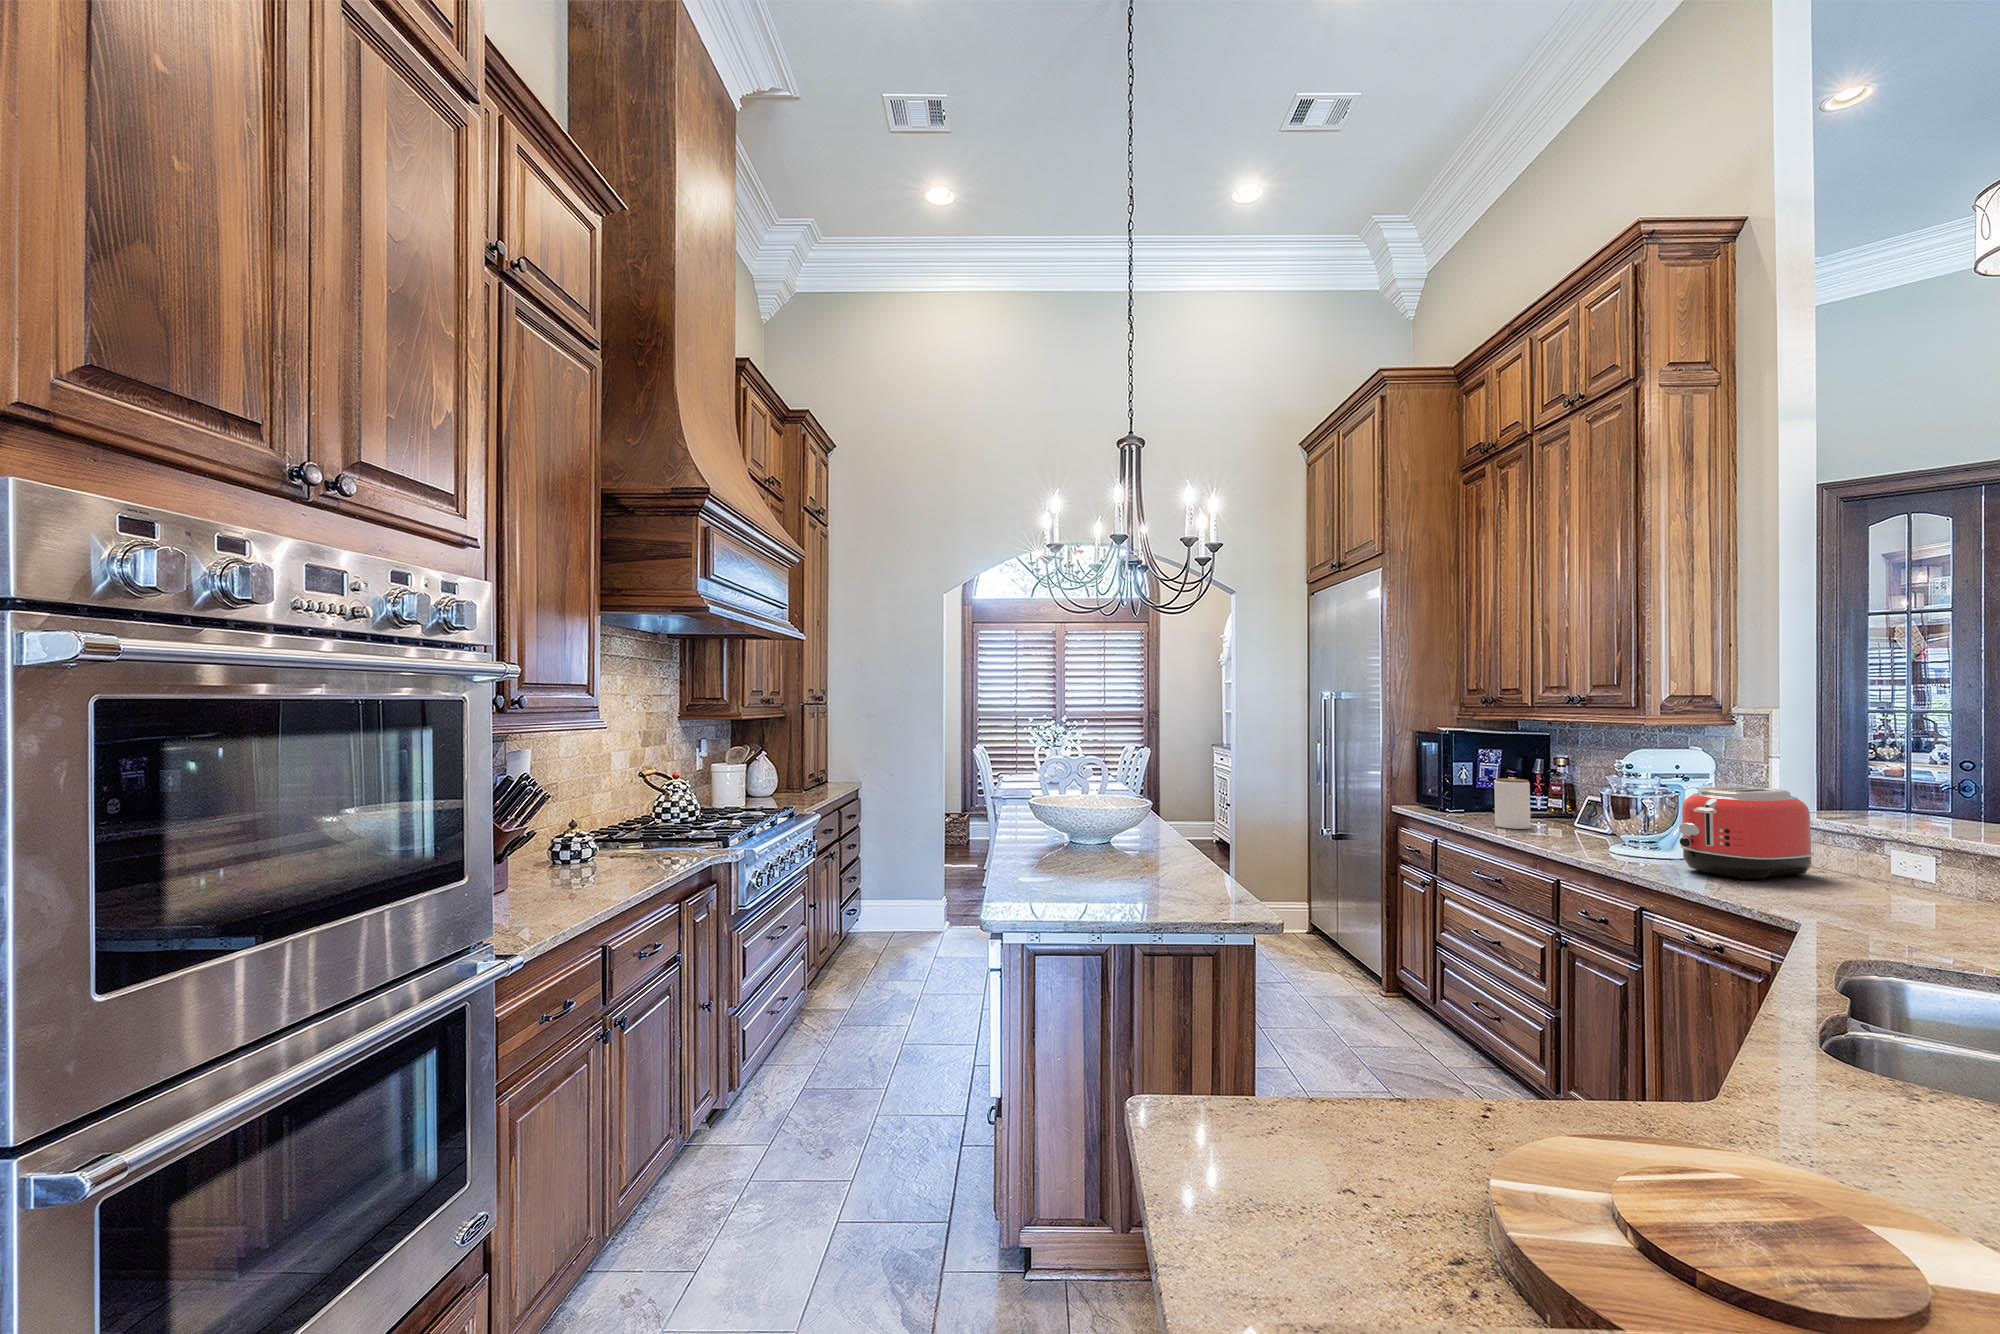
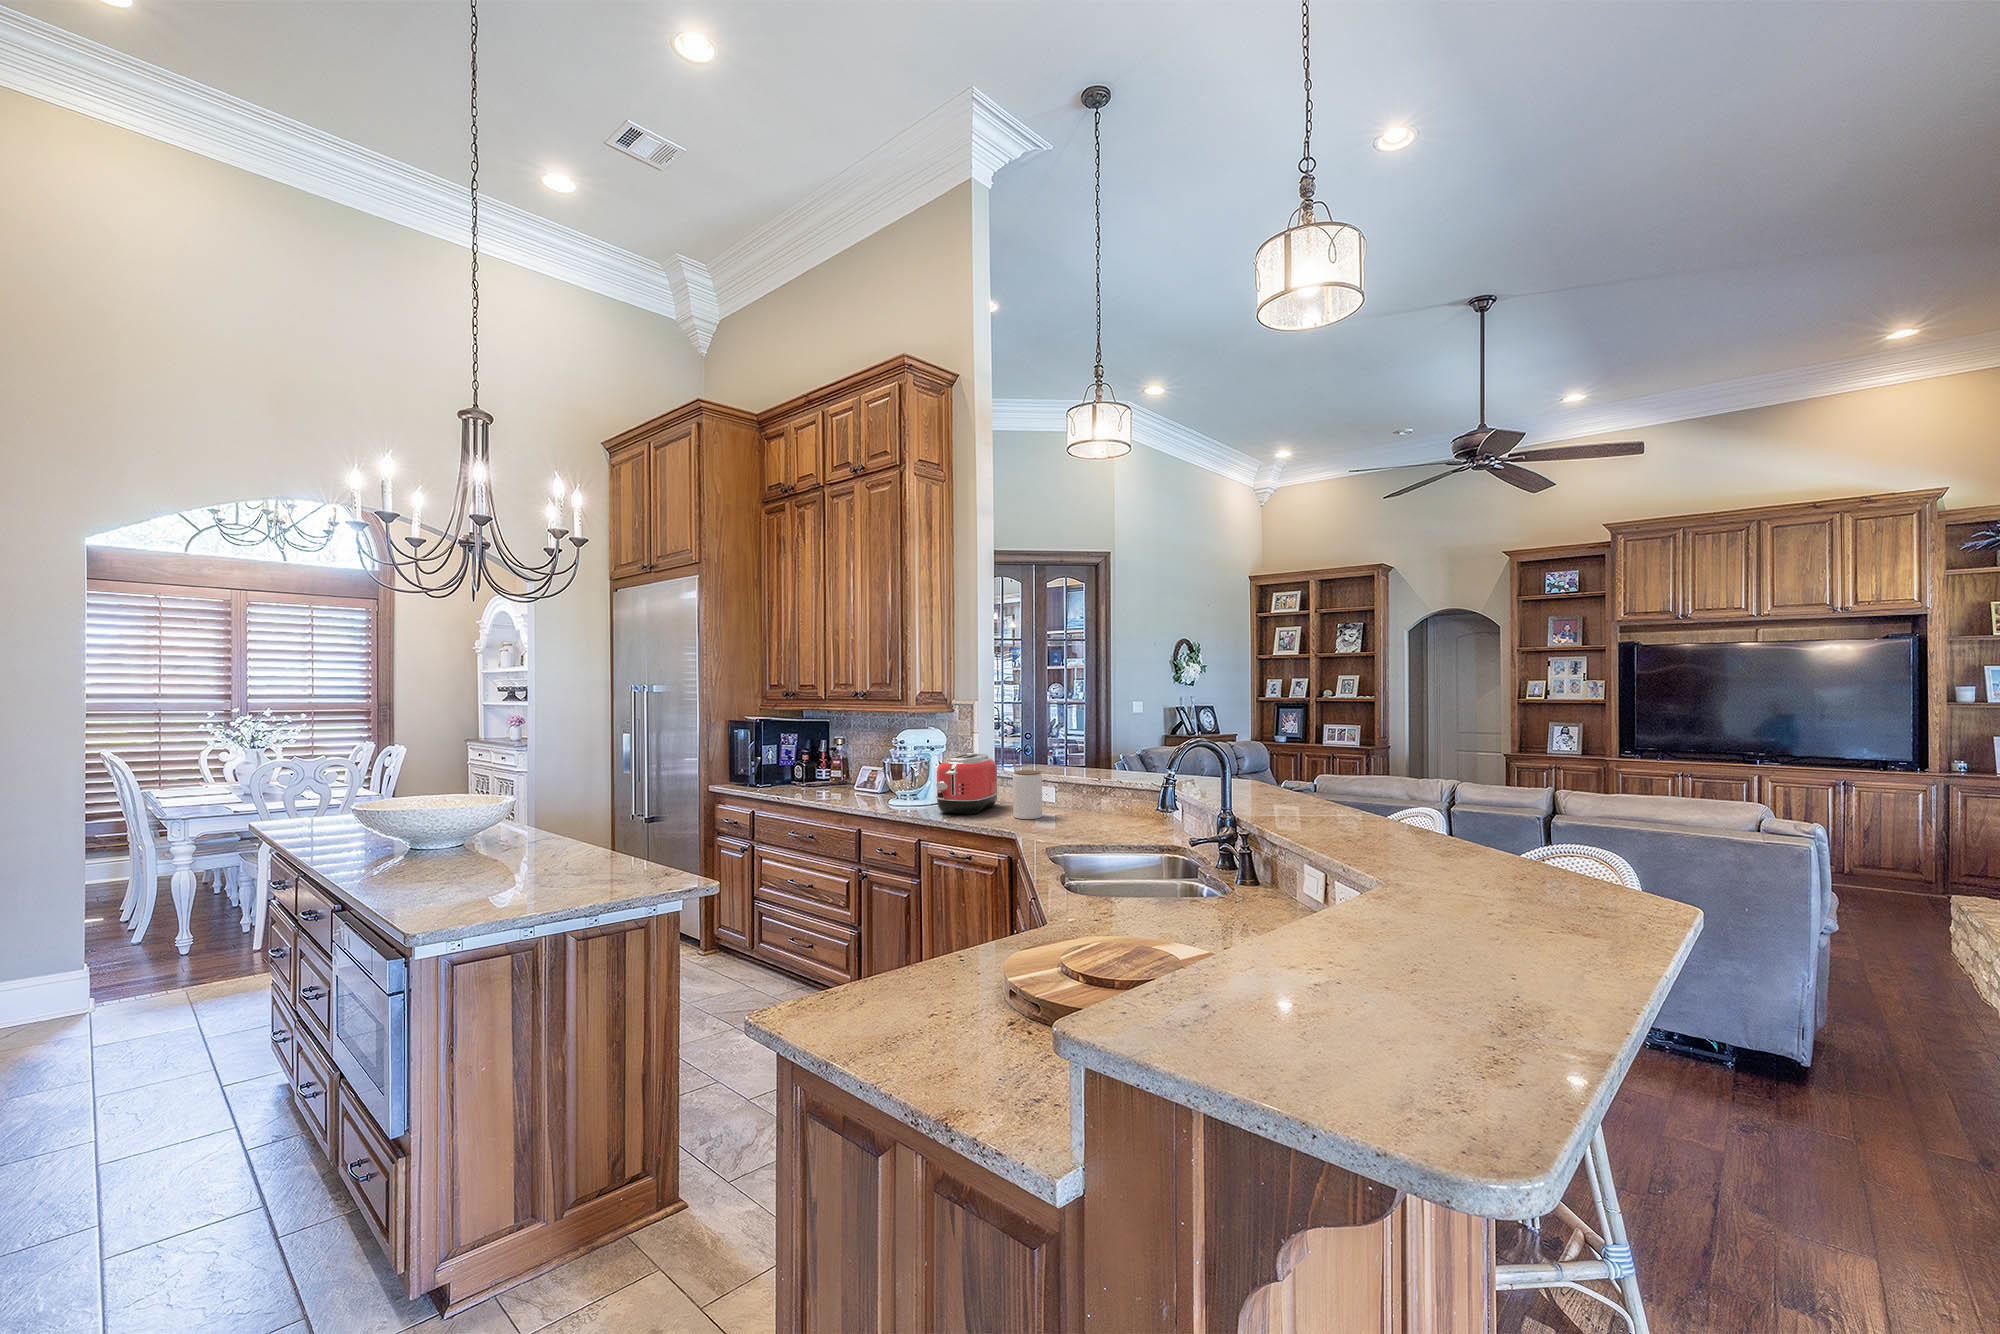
jar: present [1494,778,1531,829] -> present [1013,770,1042,819]

